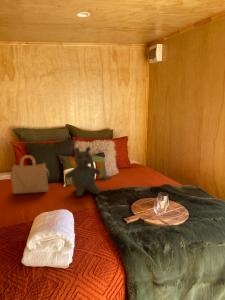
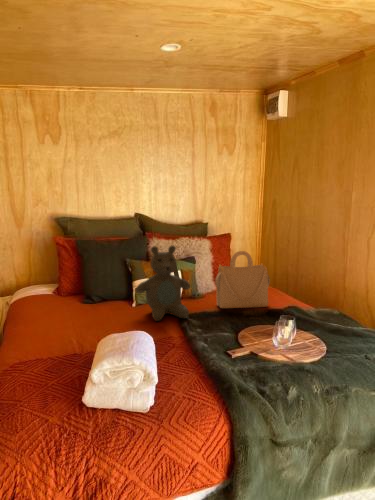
handbag: present [11,155,49,194] -> present [215,251,270,308]

